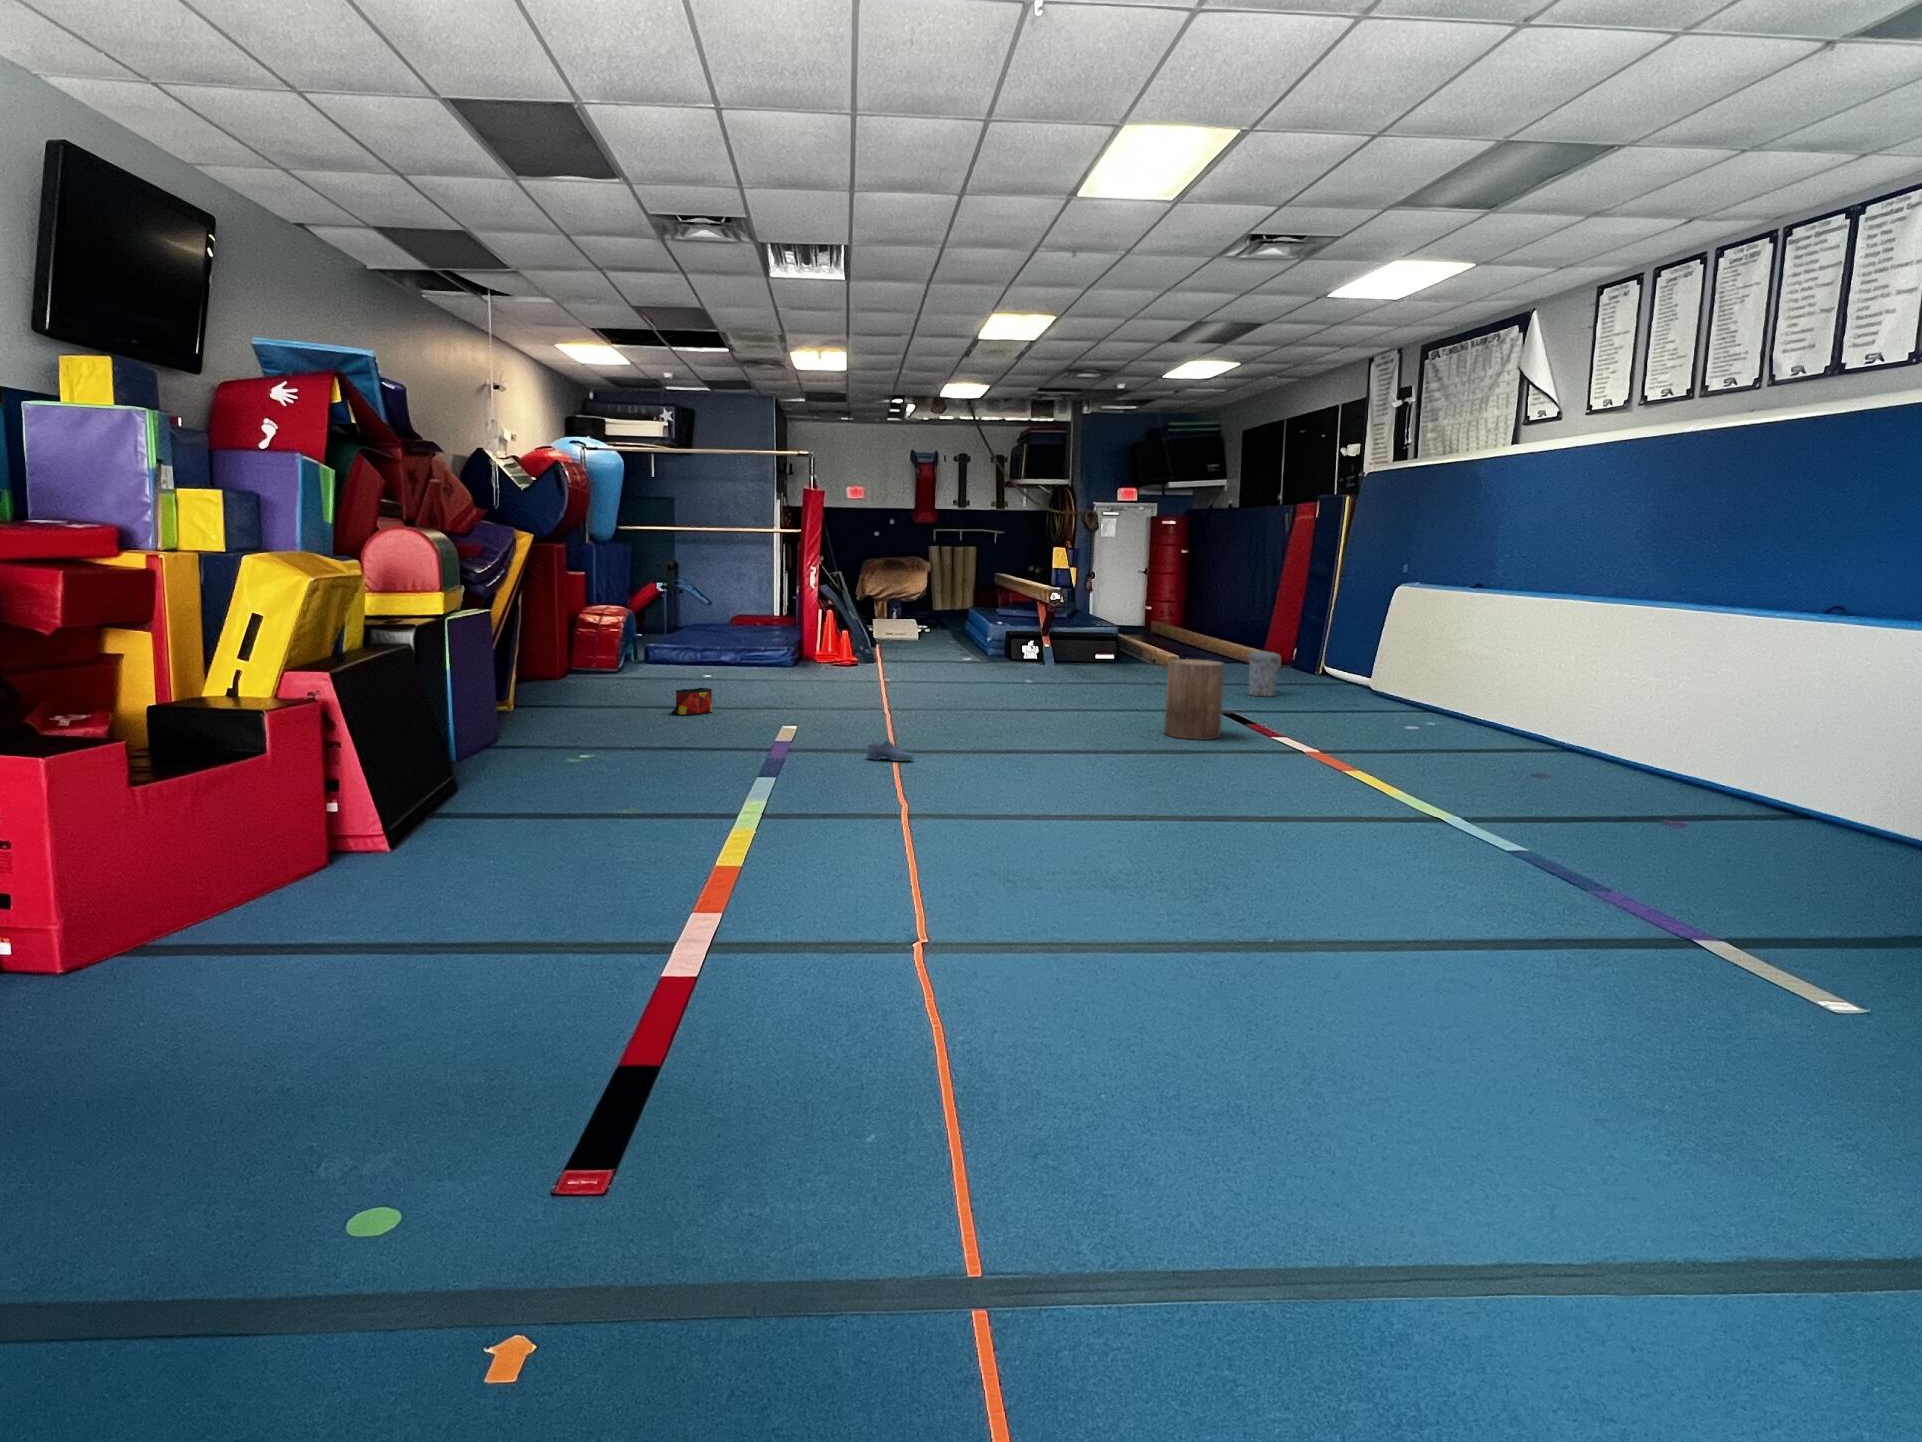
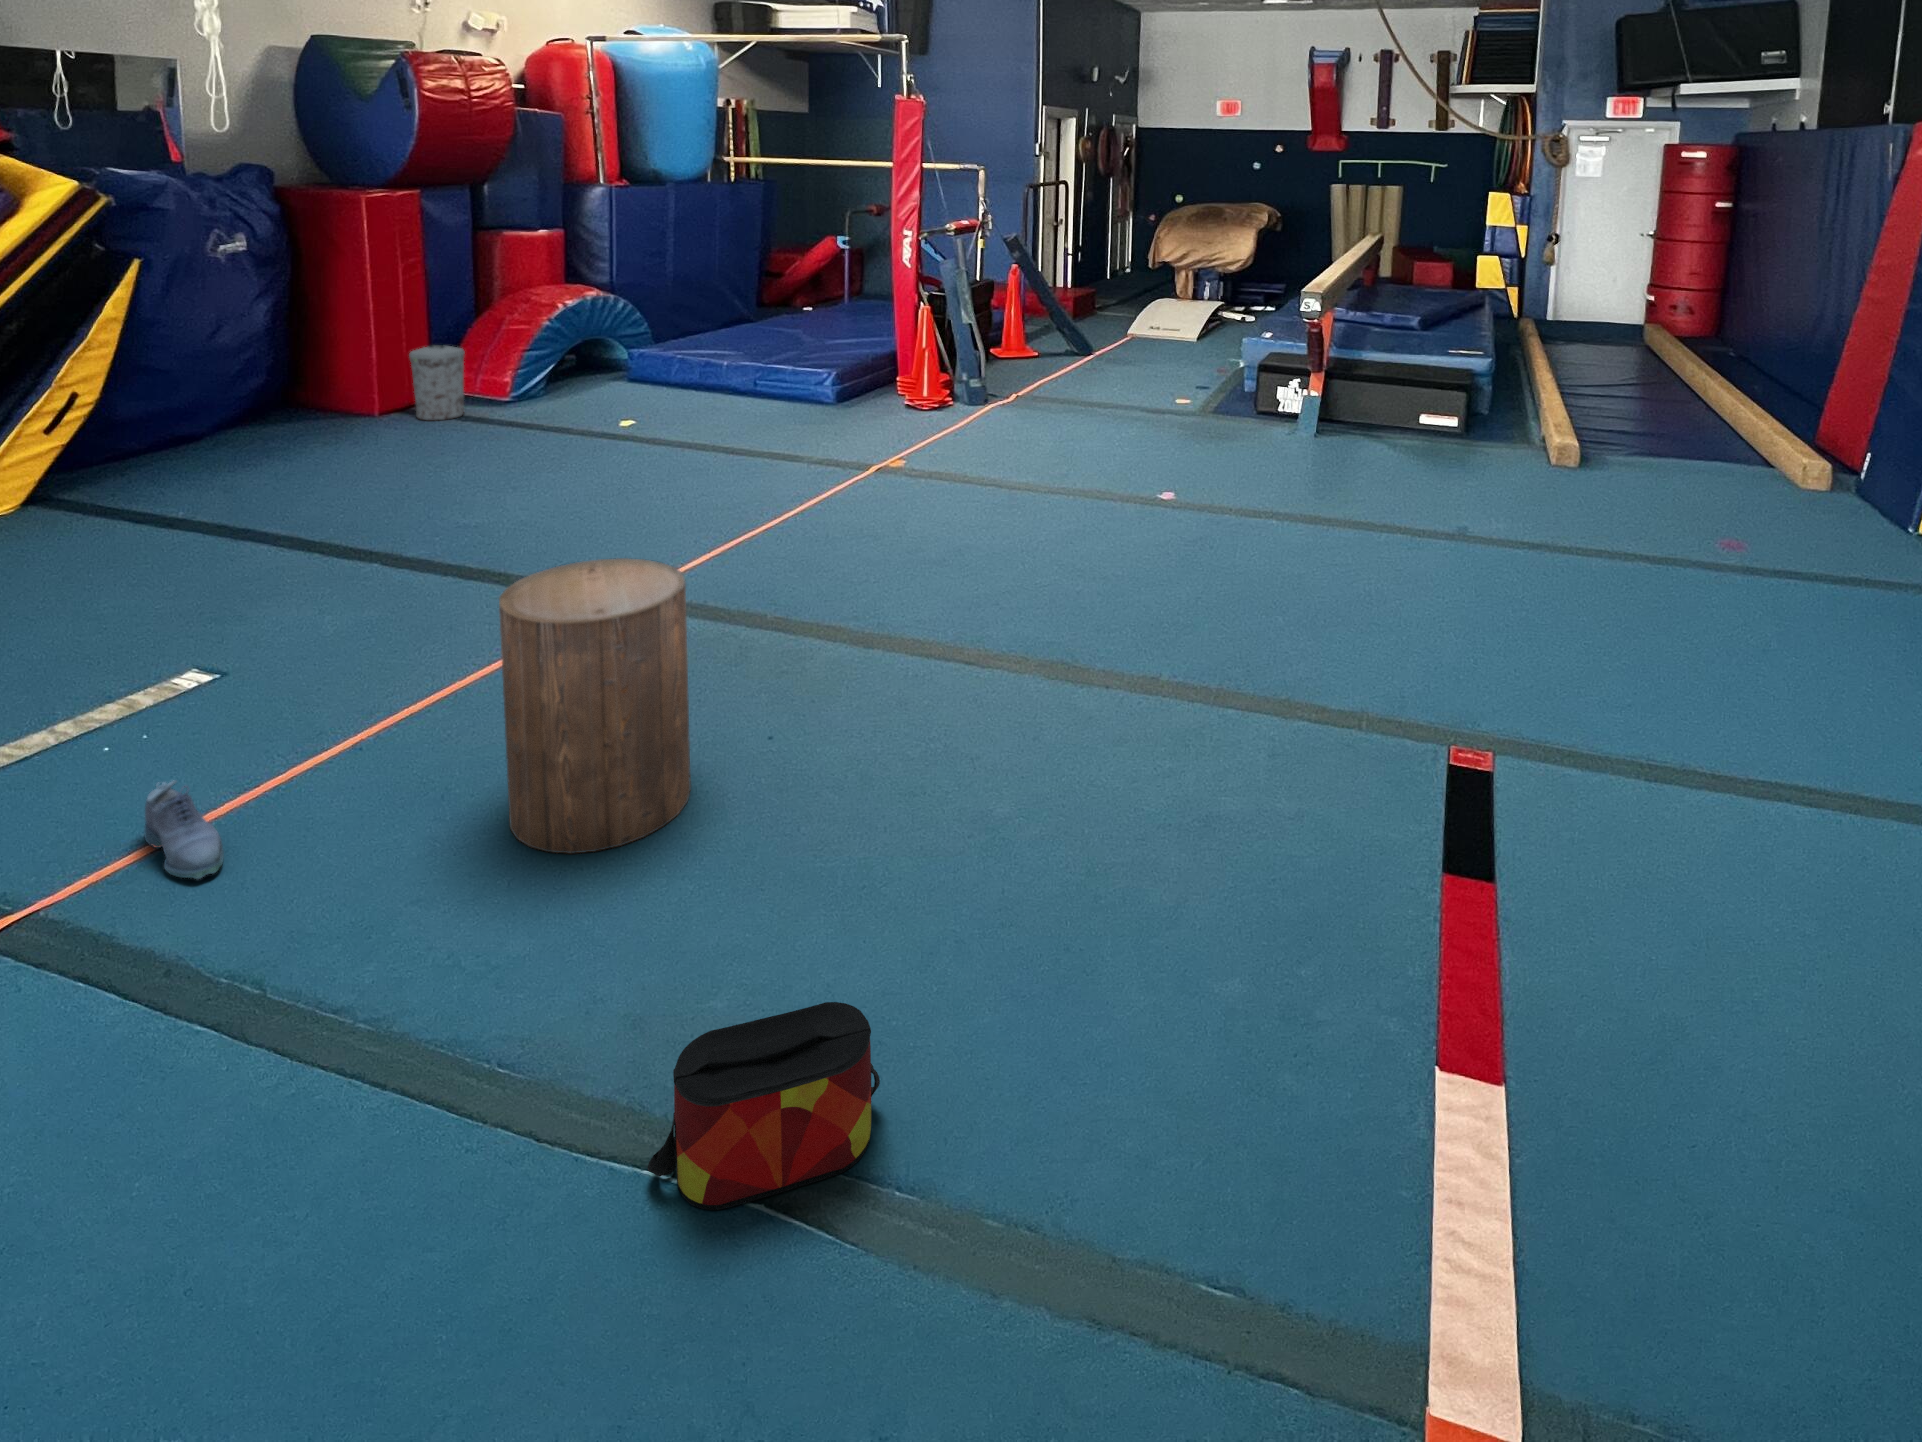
trash can: present [1248,651,1280,697] -> present [409,345,465,421]
stool: present [1164,659,1224,740] -> present [499,558,691,854]
bag: present [672,688,712,715] -> present [648,1002,880,1210]

